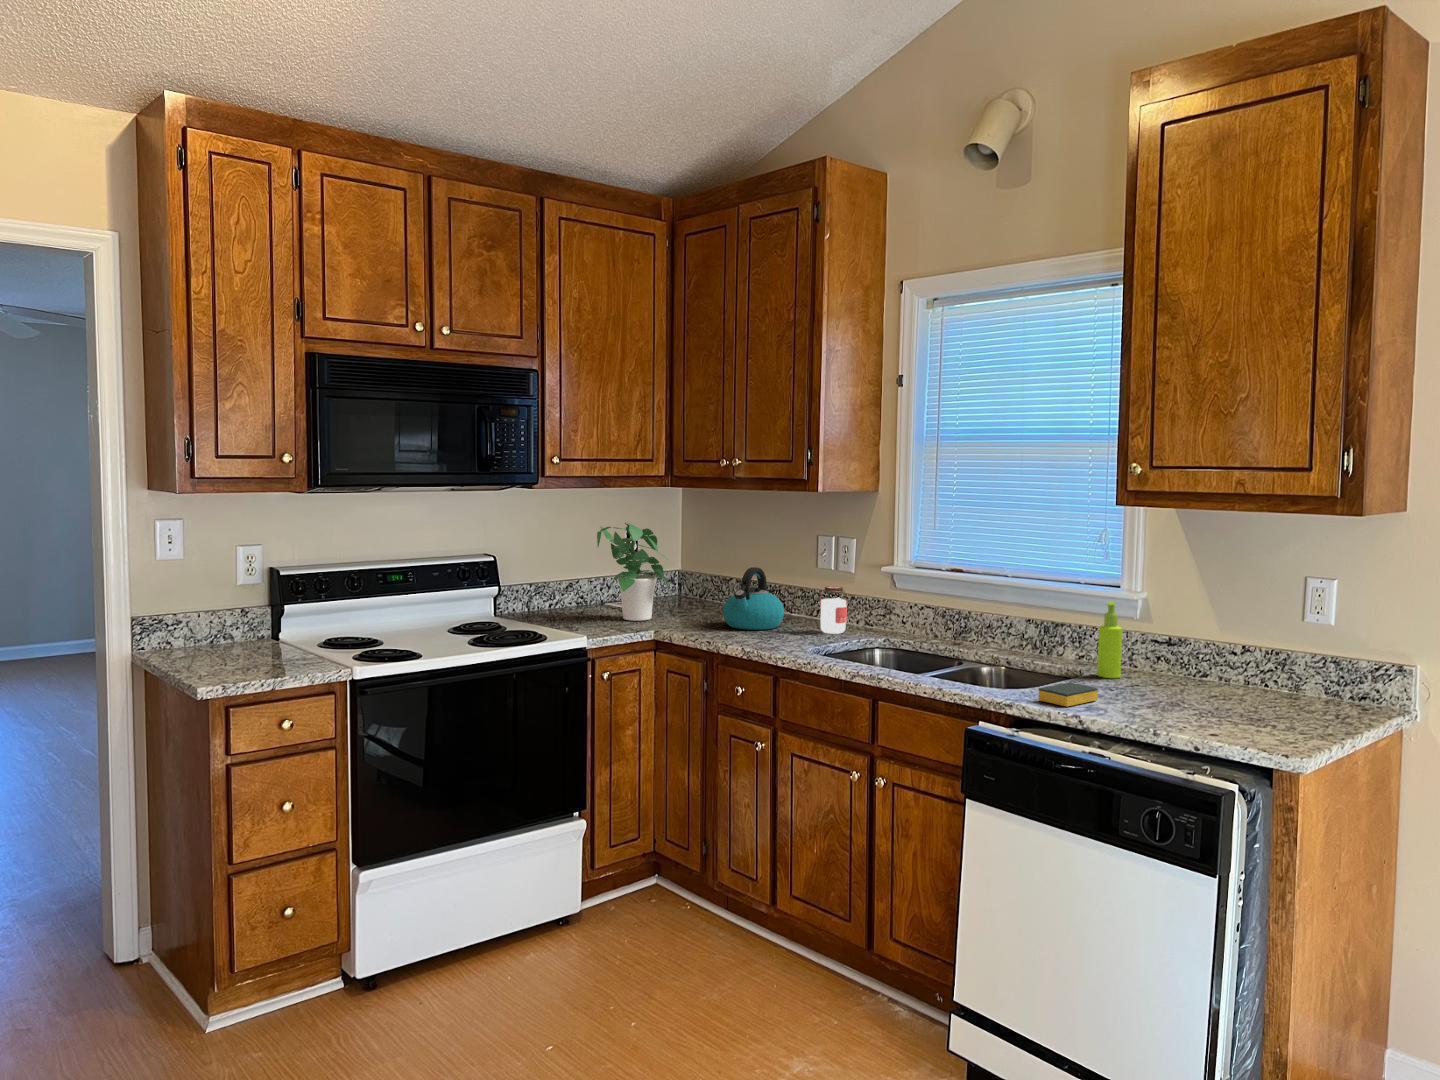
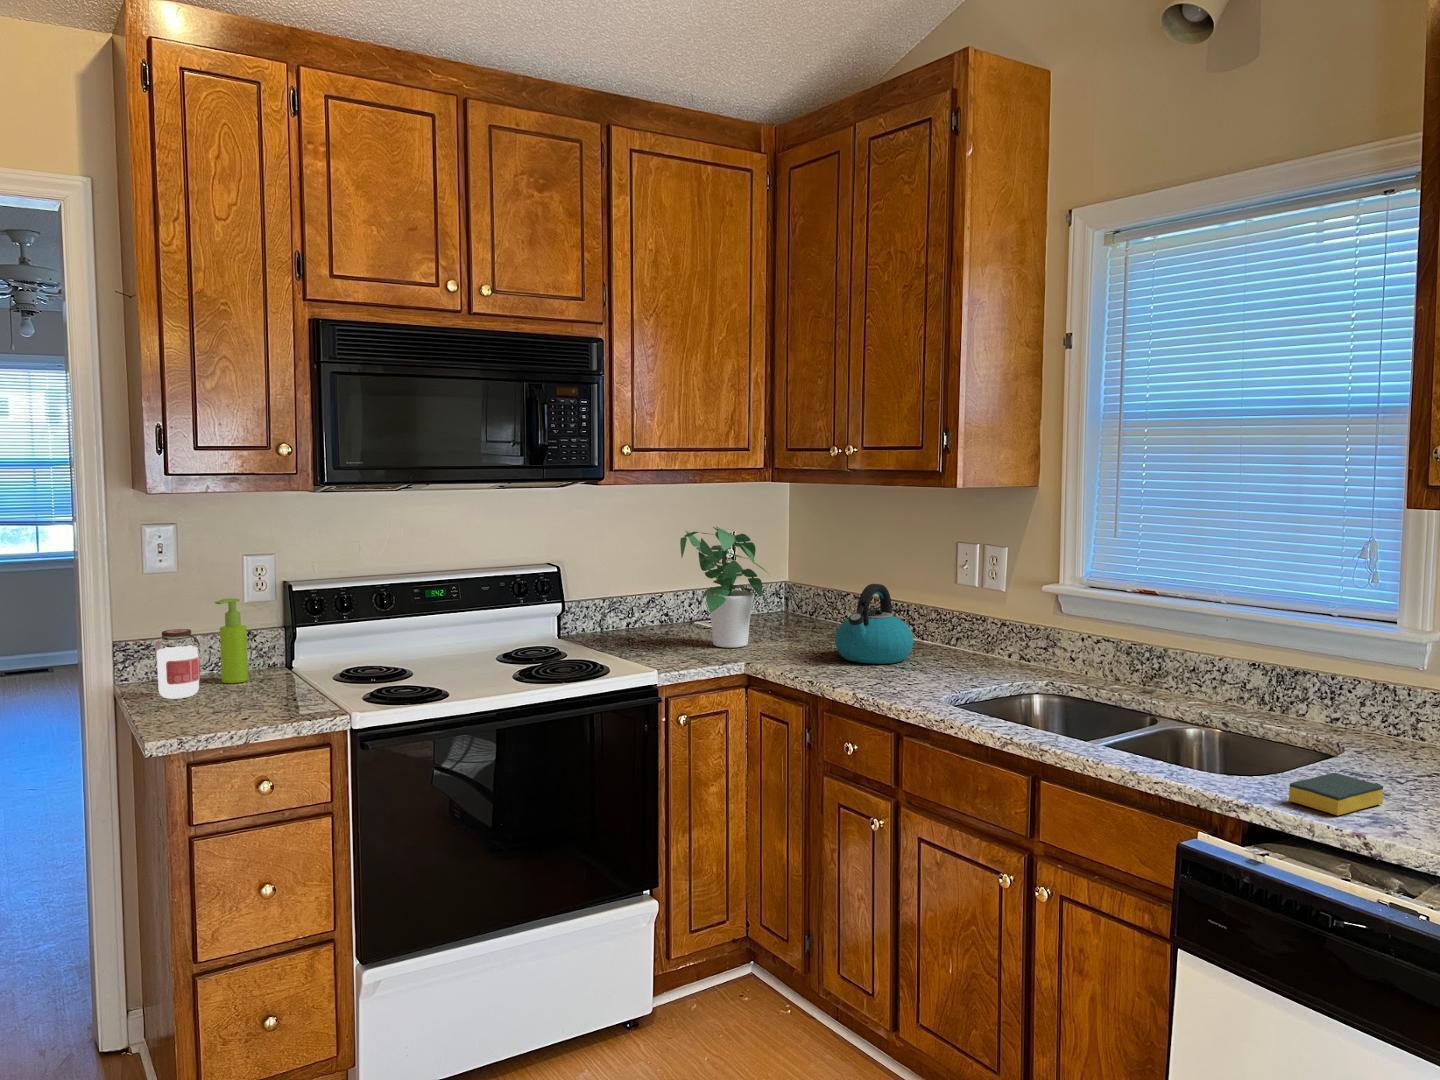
jar: present [820,586,847,634] -> present [155,629,200,699]
soap dispenser: present [1097,601,1123,678] -> present [215,599,248,683]

